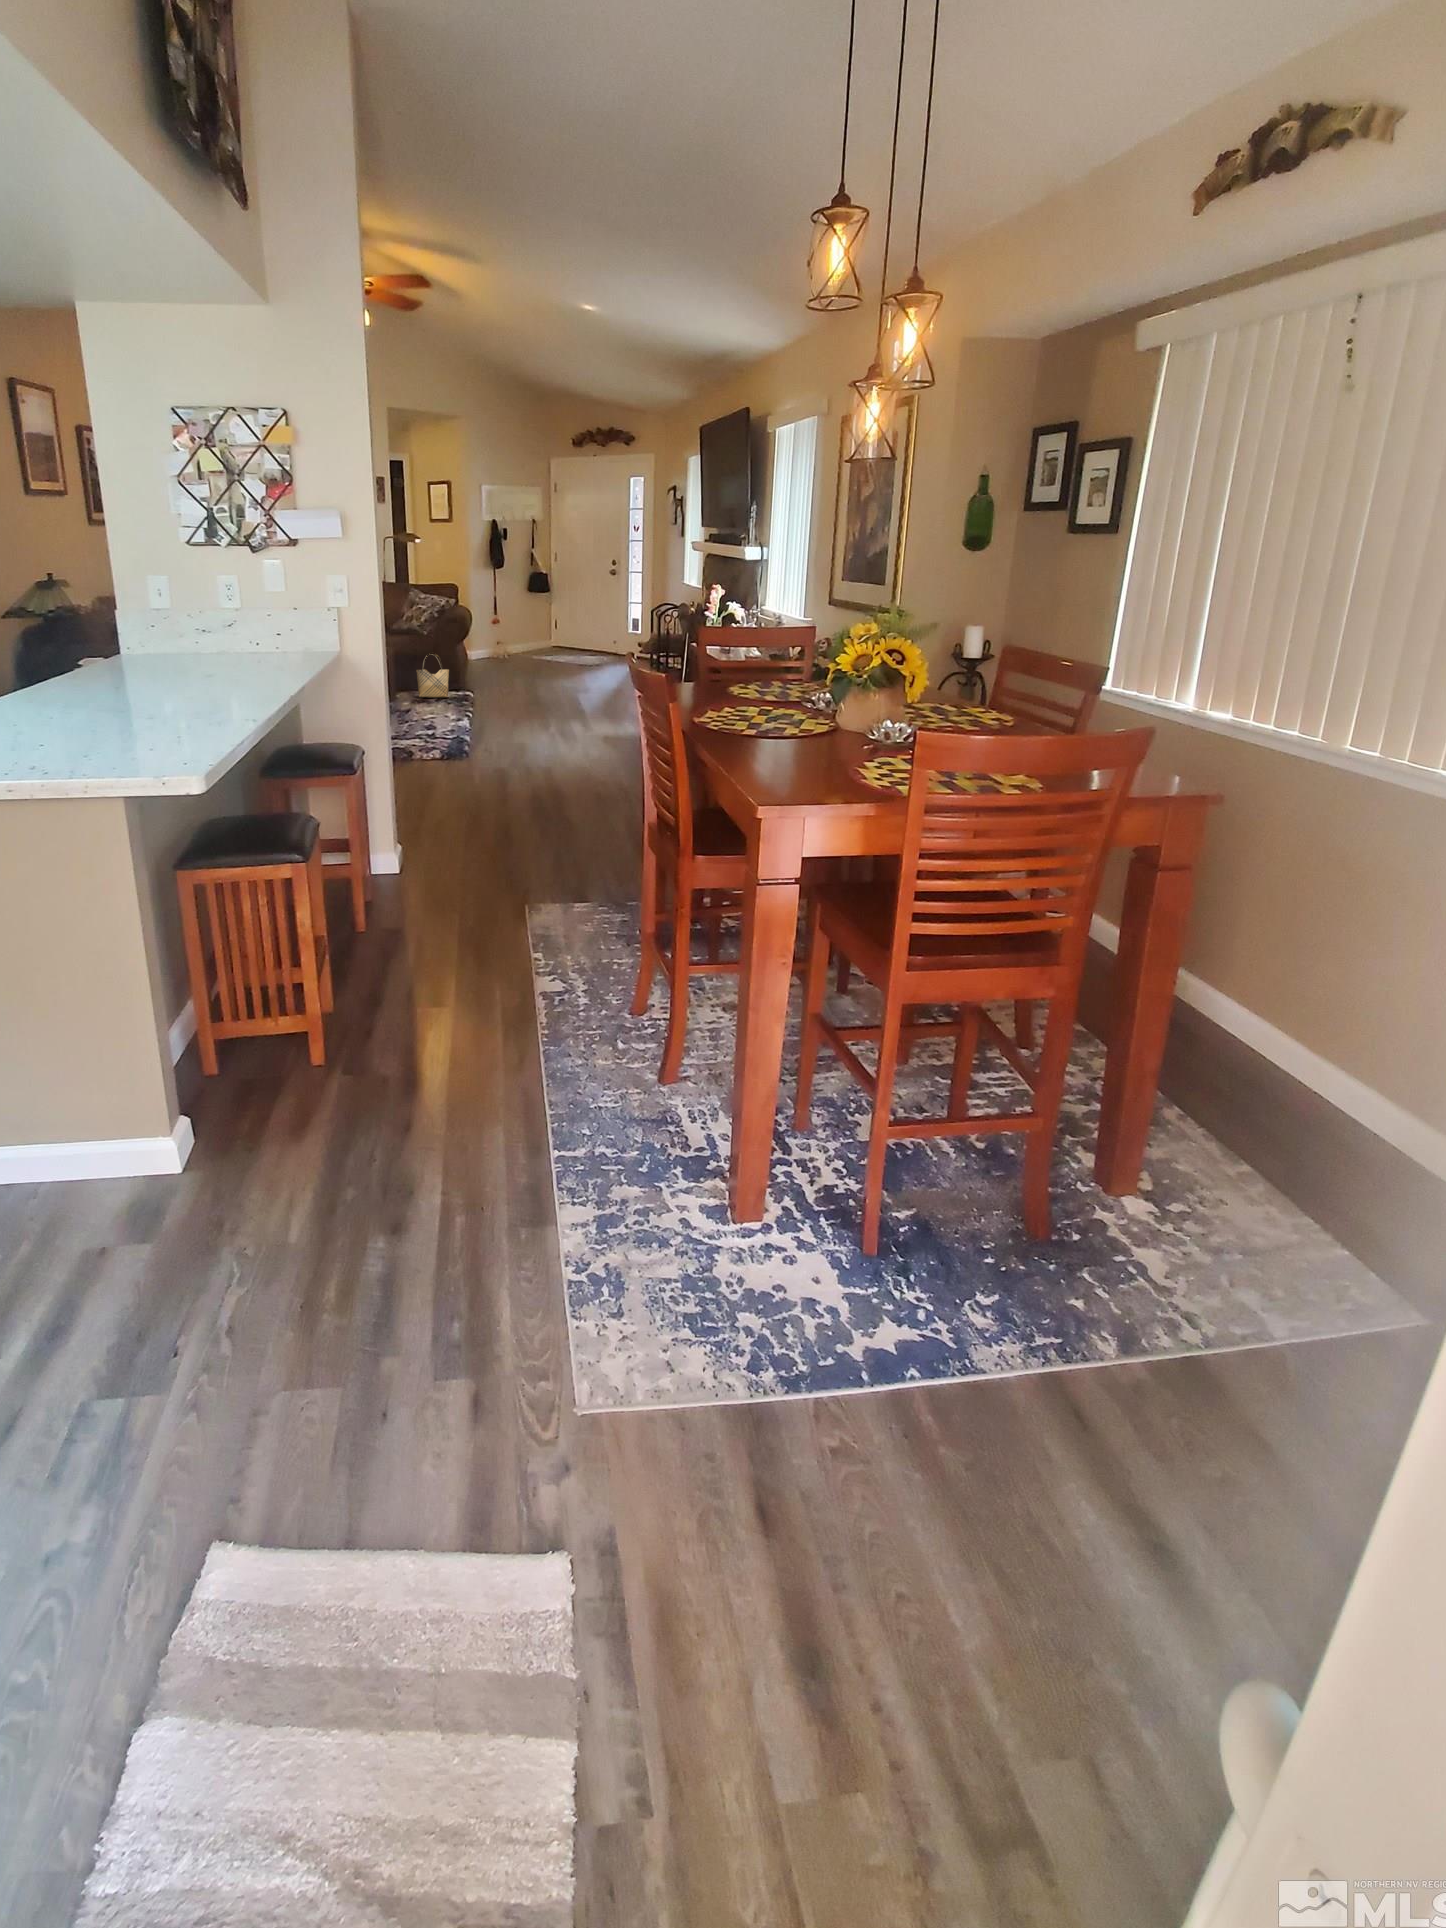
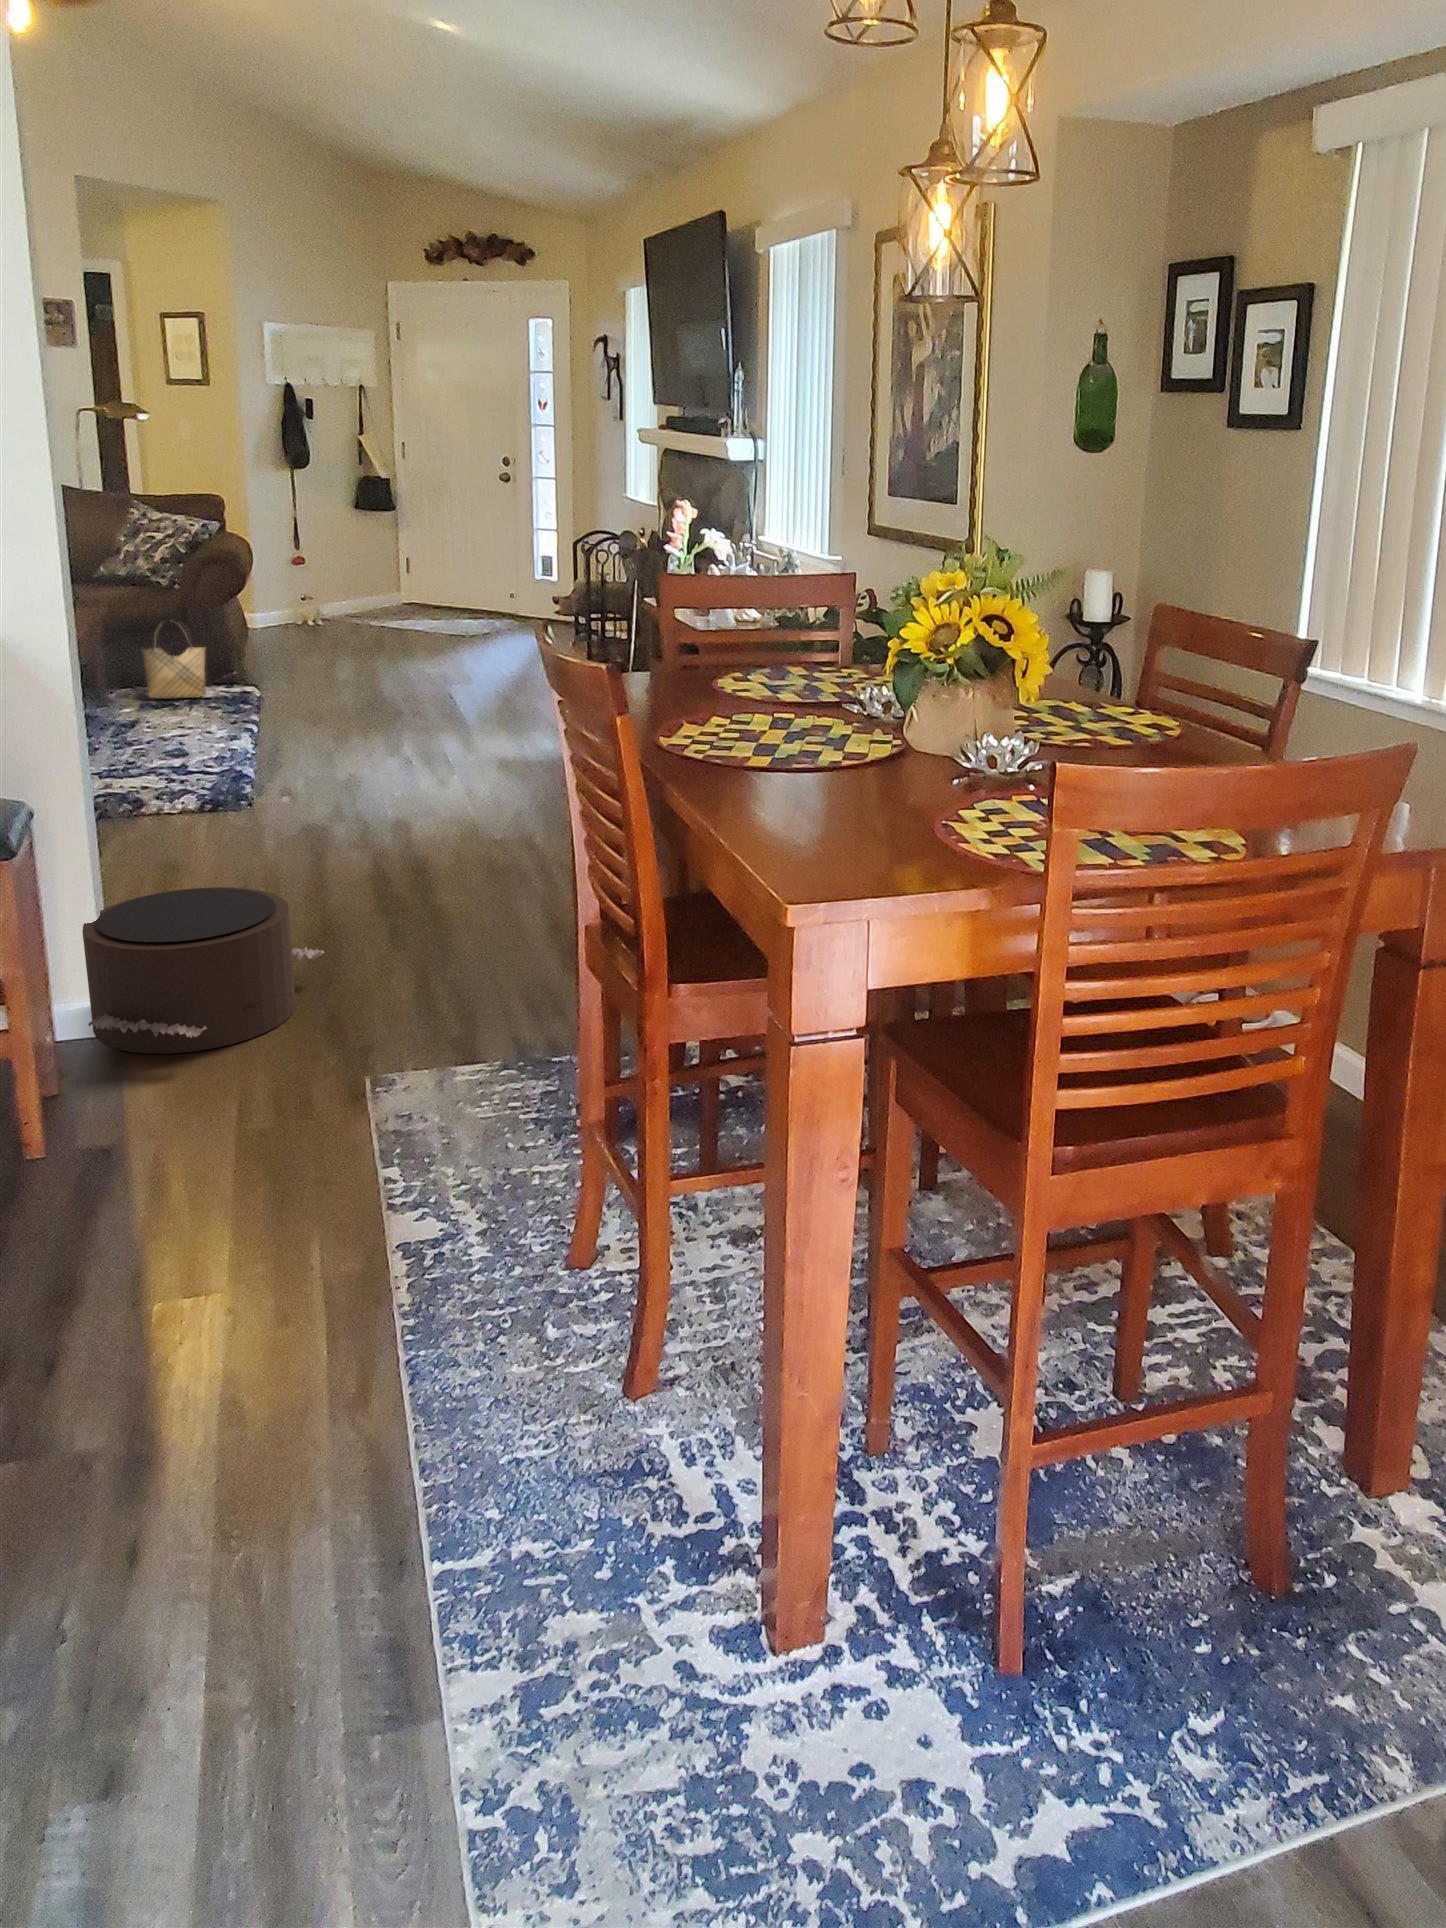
pouf: none [387,797,508,883] -> present [82,887,324,1054]

